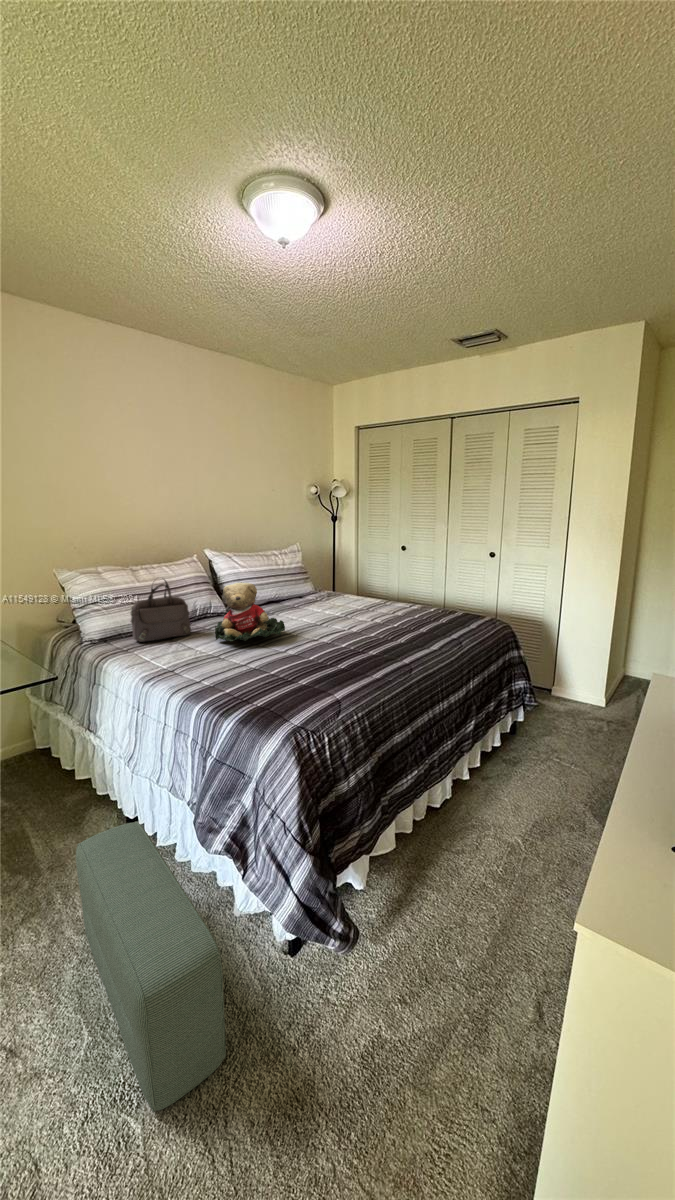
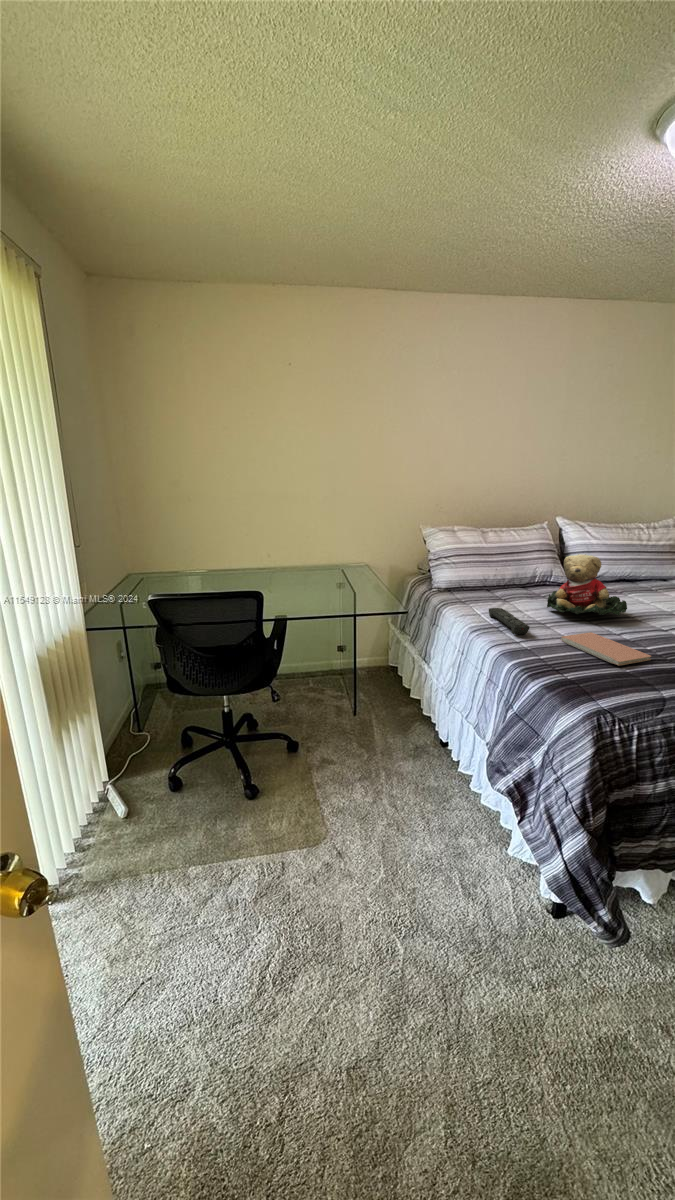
handbag: present [131,580,191,642] -> none [472,541,527,599]
remote control: none [158,649,207,674] -> present [489,608,530,634]
notebook: none [239,655,317,681] -> present [561,632,651,666]
pouf: present [76,821,226,1112] -> none [394,739,481,954]

